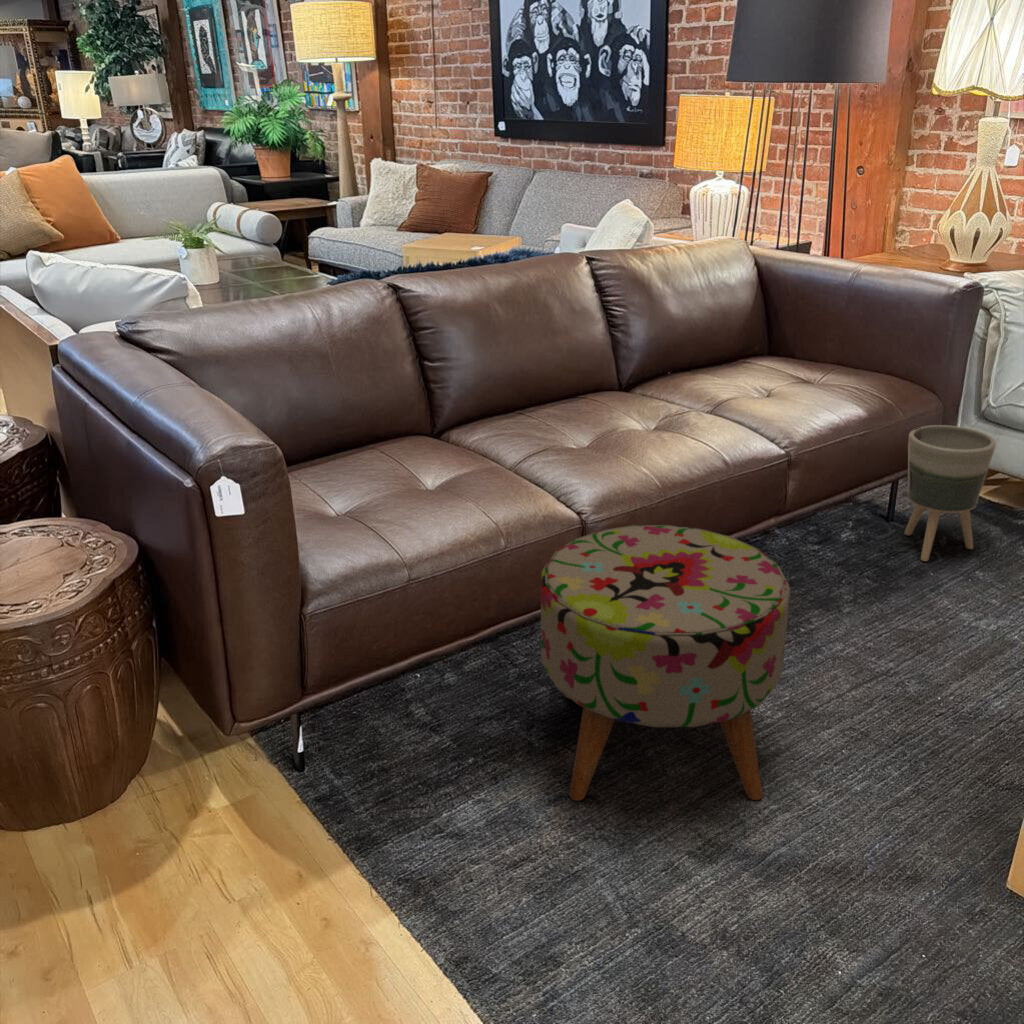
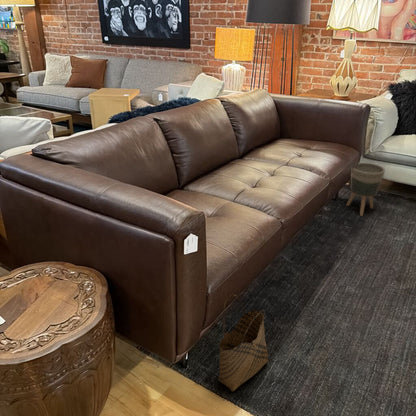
ottoman: present [540,525,790,801] -> none [280,225,401,354]
woven basket: none [311,614,450,813] -> present [218,294,268,391]

